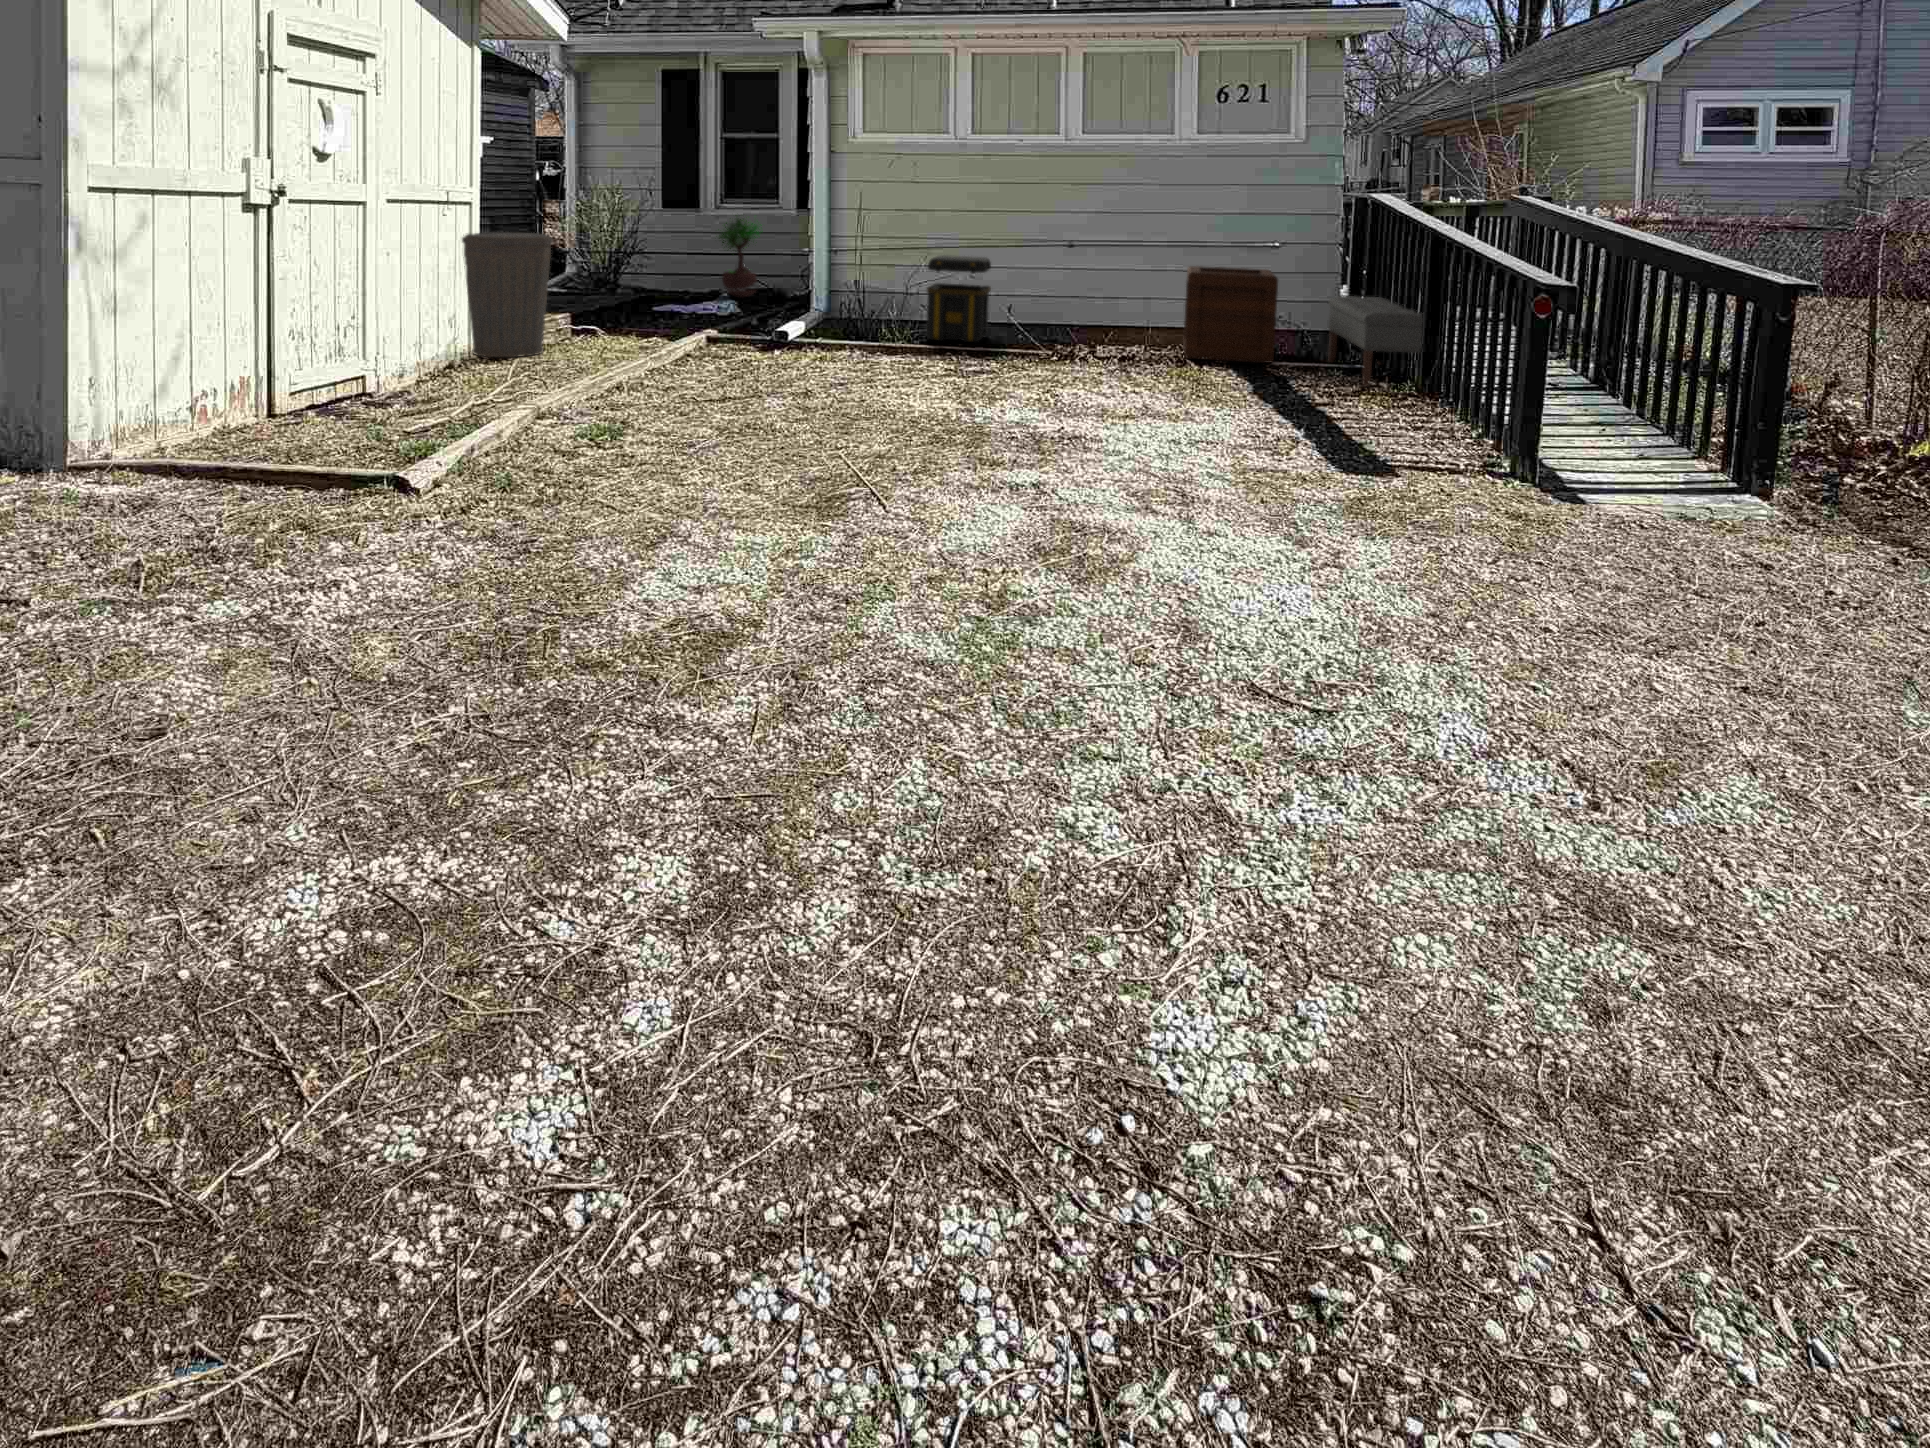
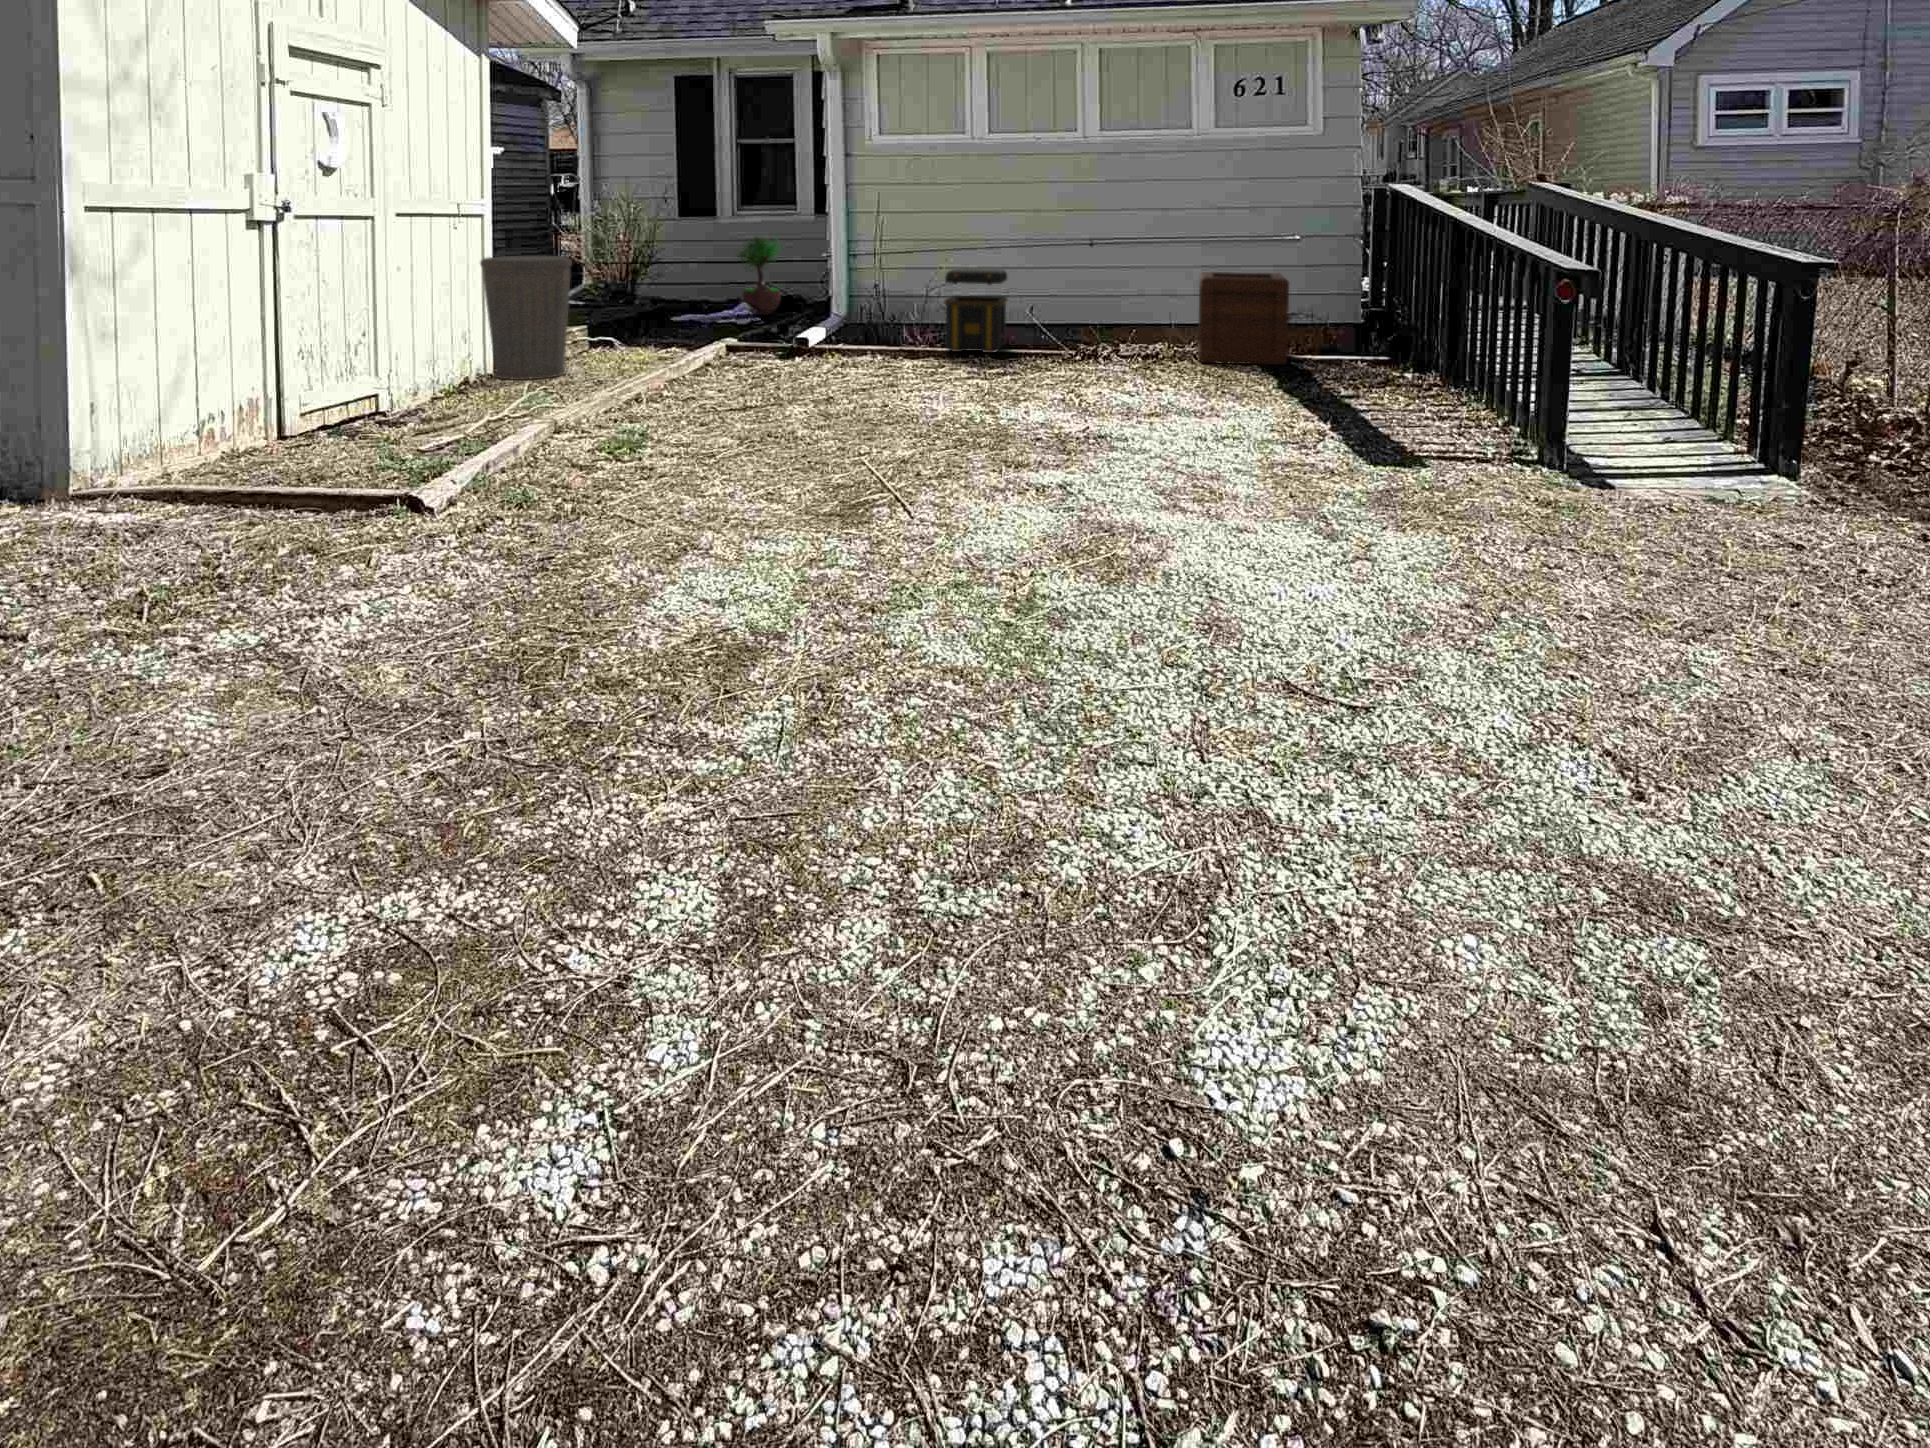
bench: present [1328,296,1423,388] -> none [1339,297,1441,386]

